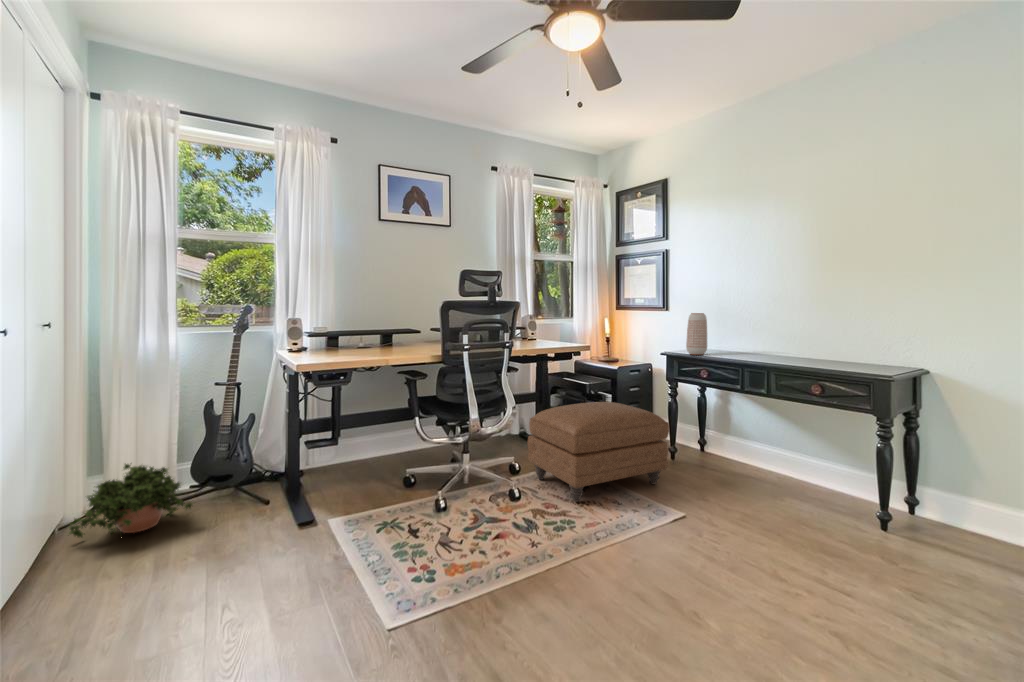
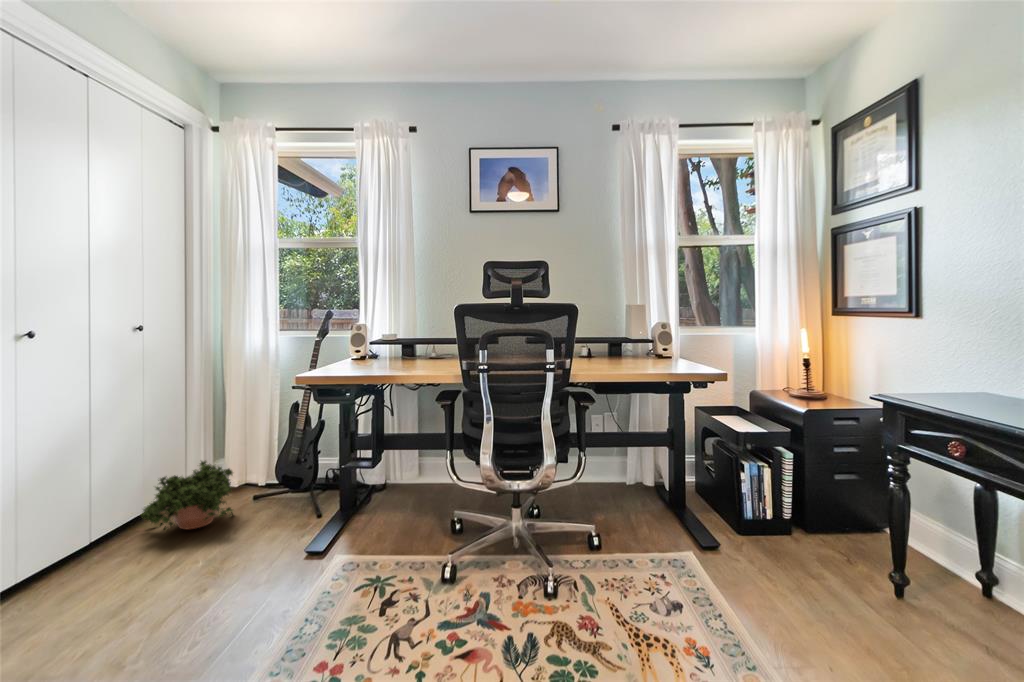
vase: present [686,313,707,355] -> none [927,318,981,402]
ottoman: present [528,402,669,502] -> none [601,464,853,643]

